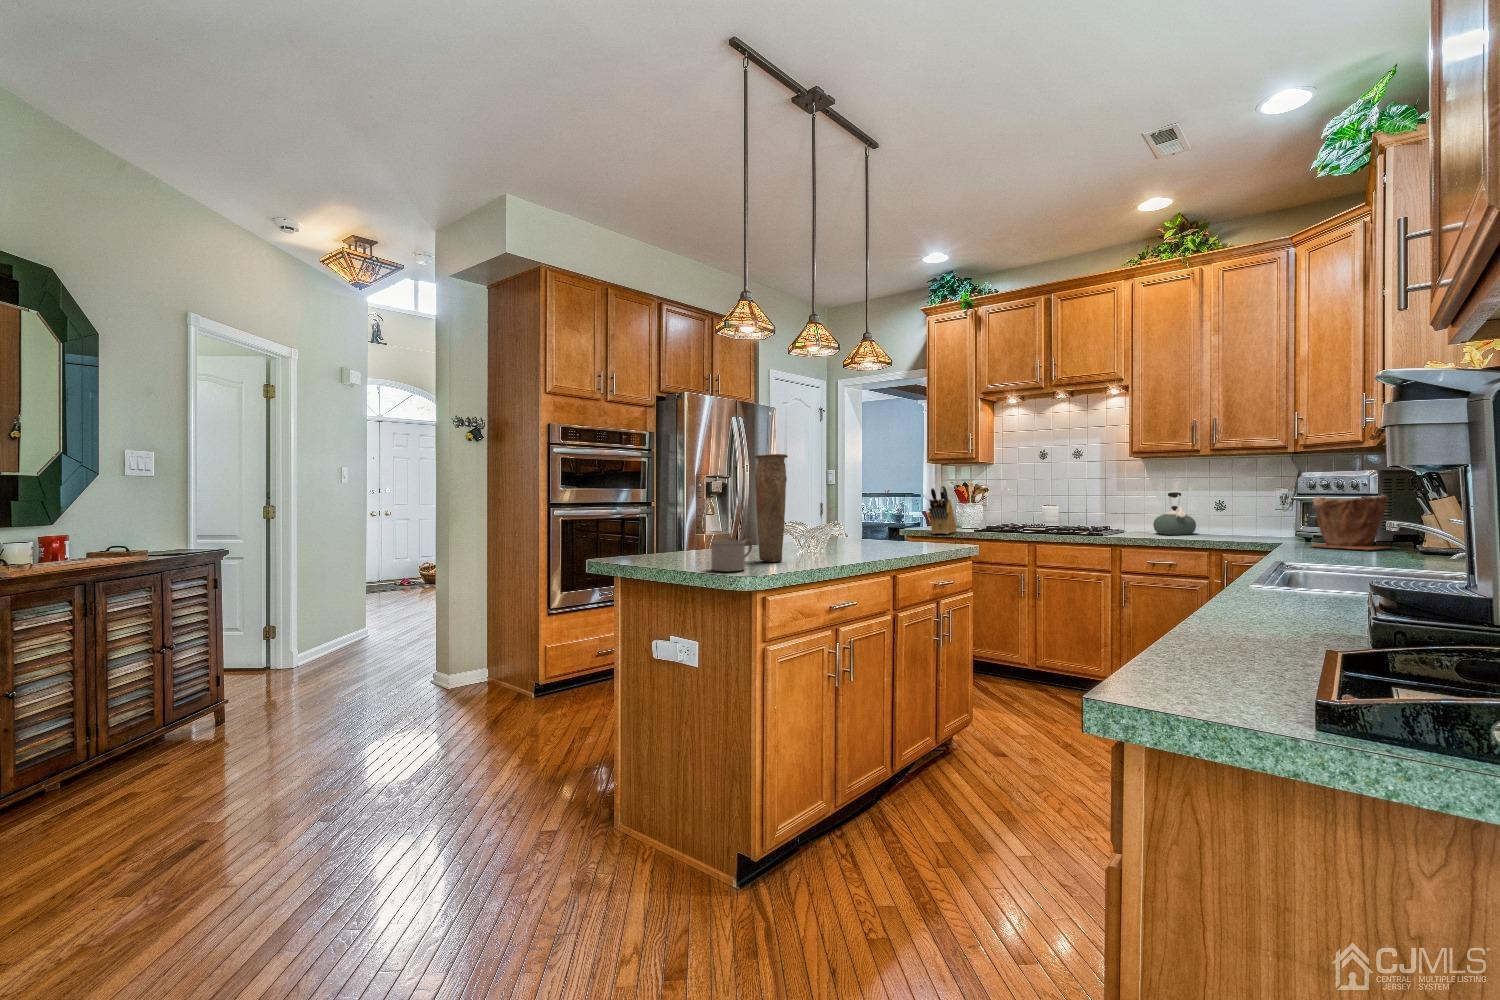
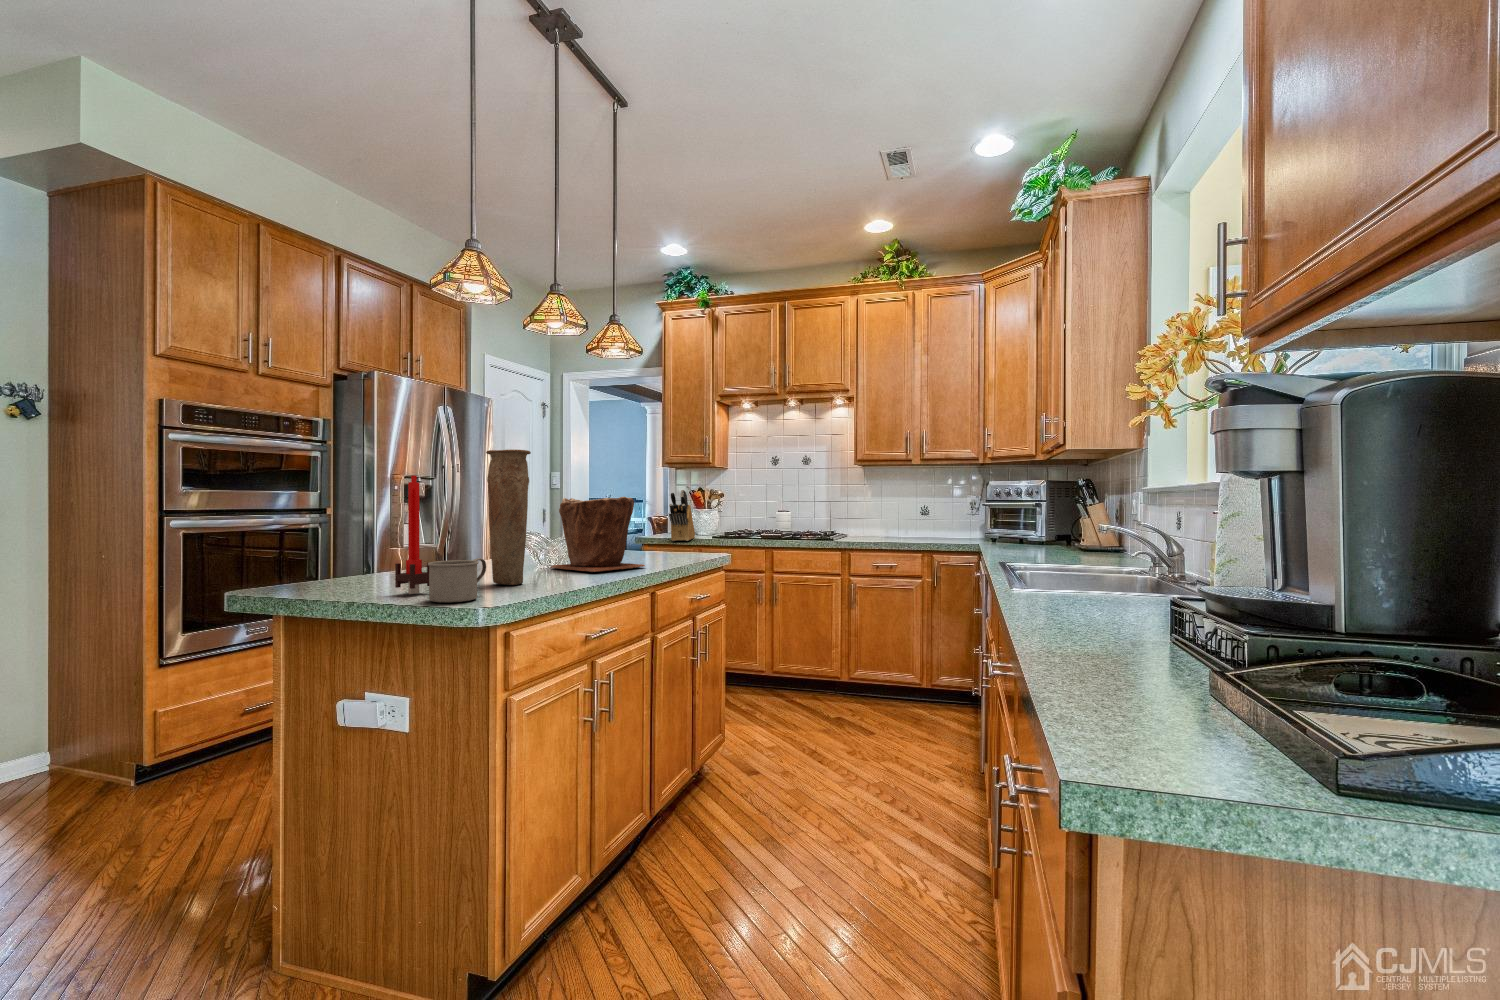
candle: none [690,476,715,565] -> present [395,475,429,594]
kettle: present [1153,492,1196,535] -> none [873,498,908,537]
plant pot: present [1311,495,1390,550] -> present [550,497,645,572]

